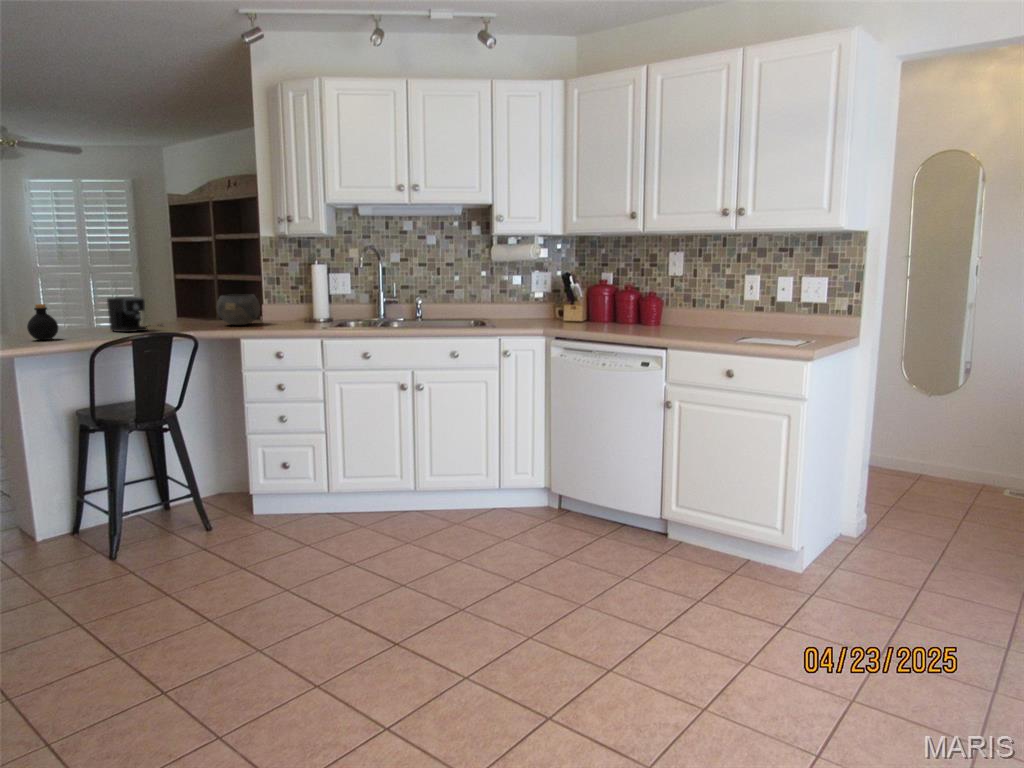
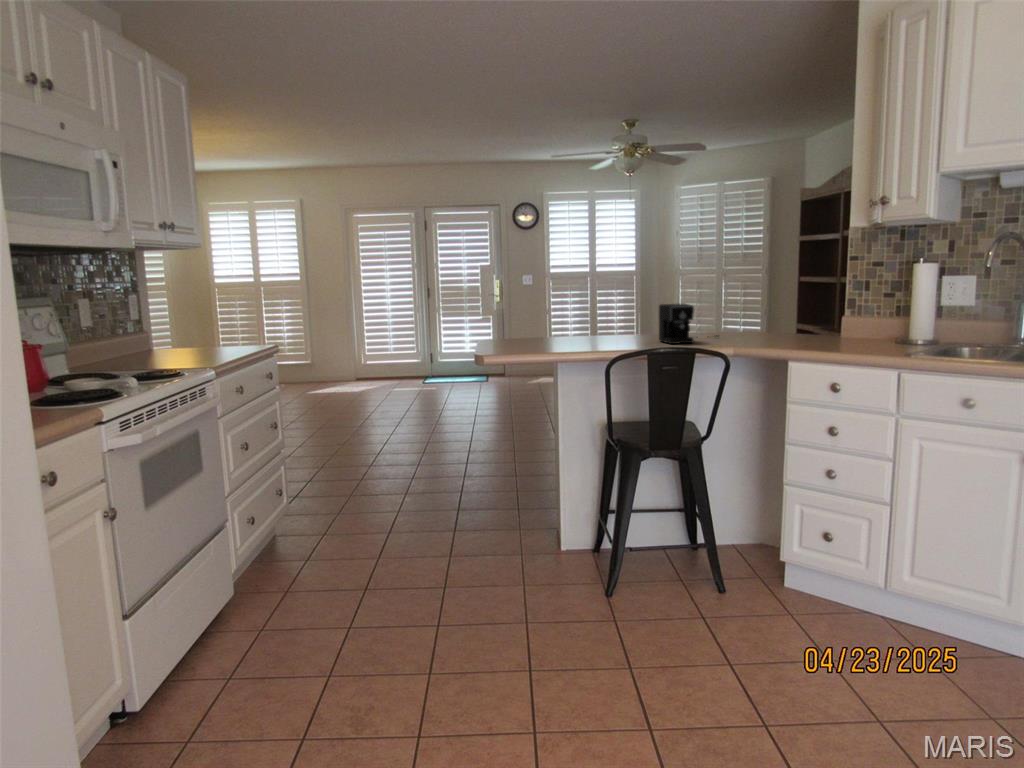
bowl: present [216,294,260,325] -> none [777,303,833,342]
bottle: present [27,304,58,340] -> none [574,310,602,348]

